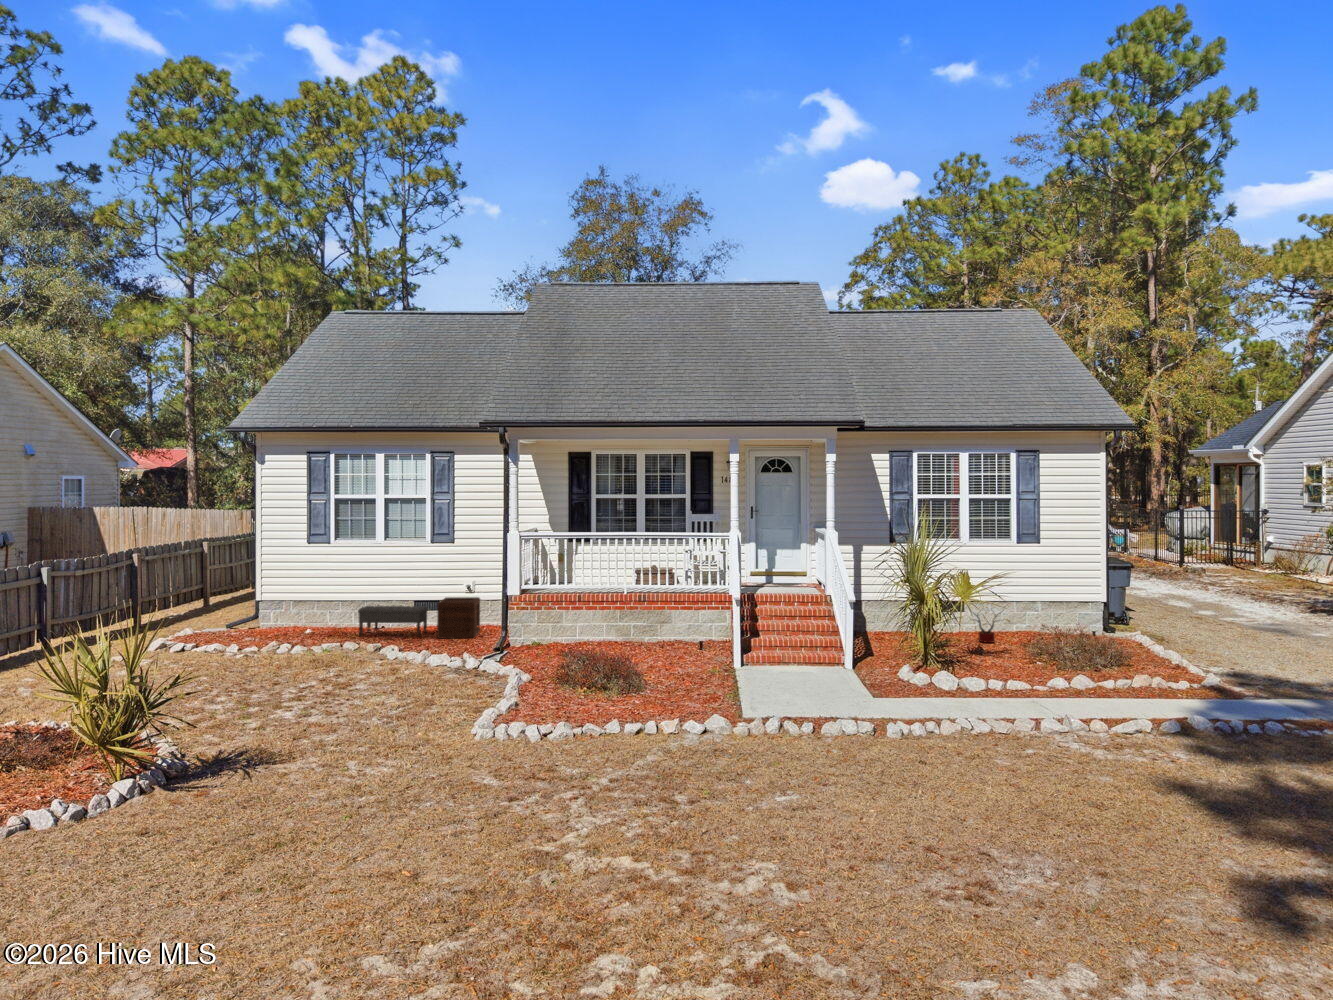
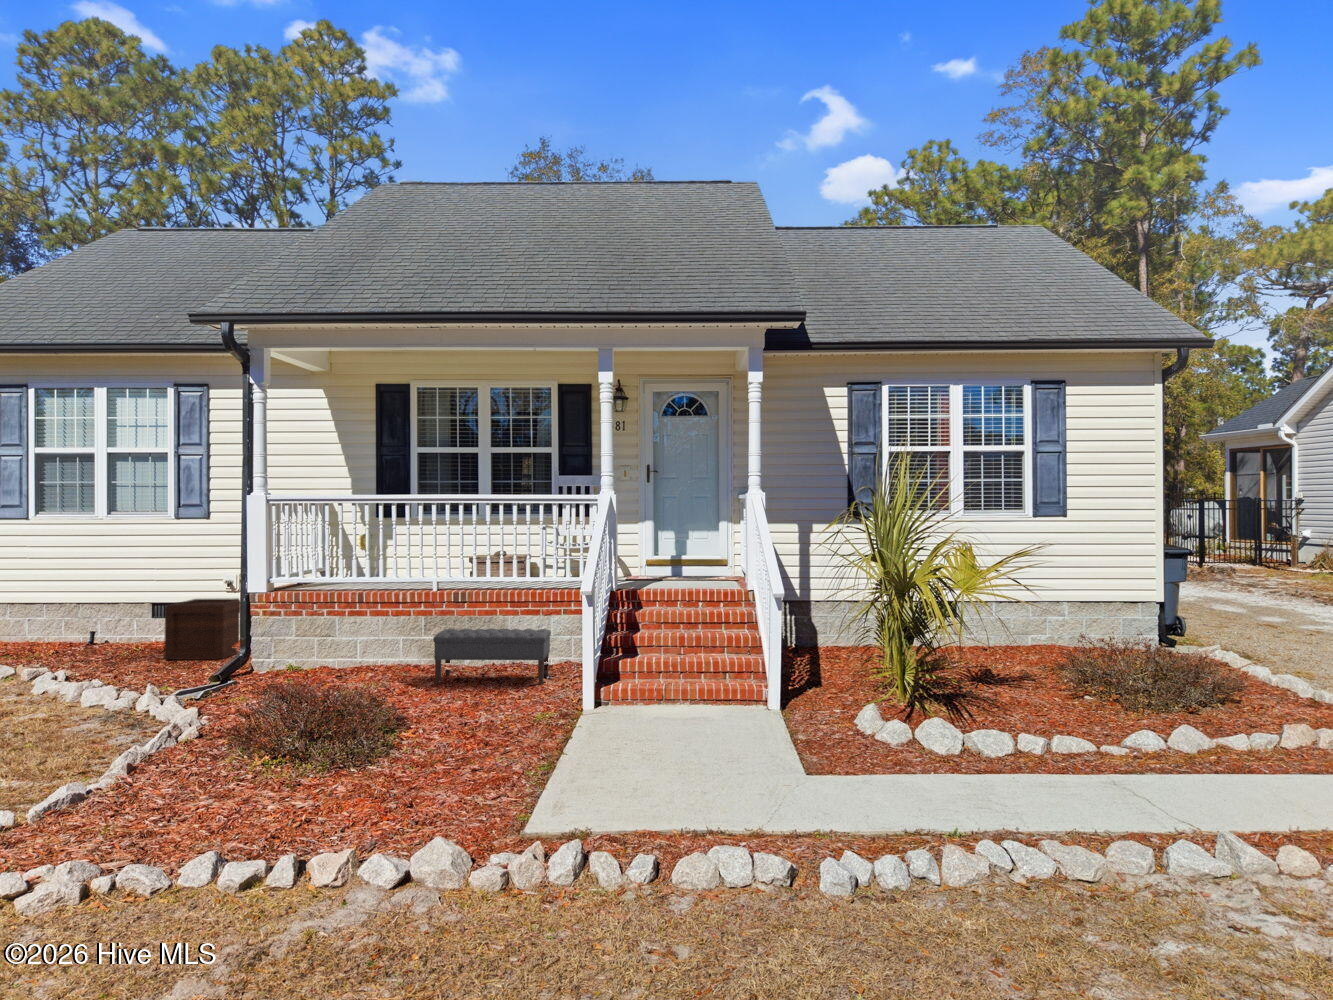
bench: present [358,605,428,637] -> present [433,628,551,684]
decorative plant: present [975,612,1010,643] -> none [959,606,1029,664]

